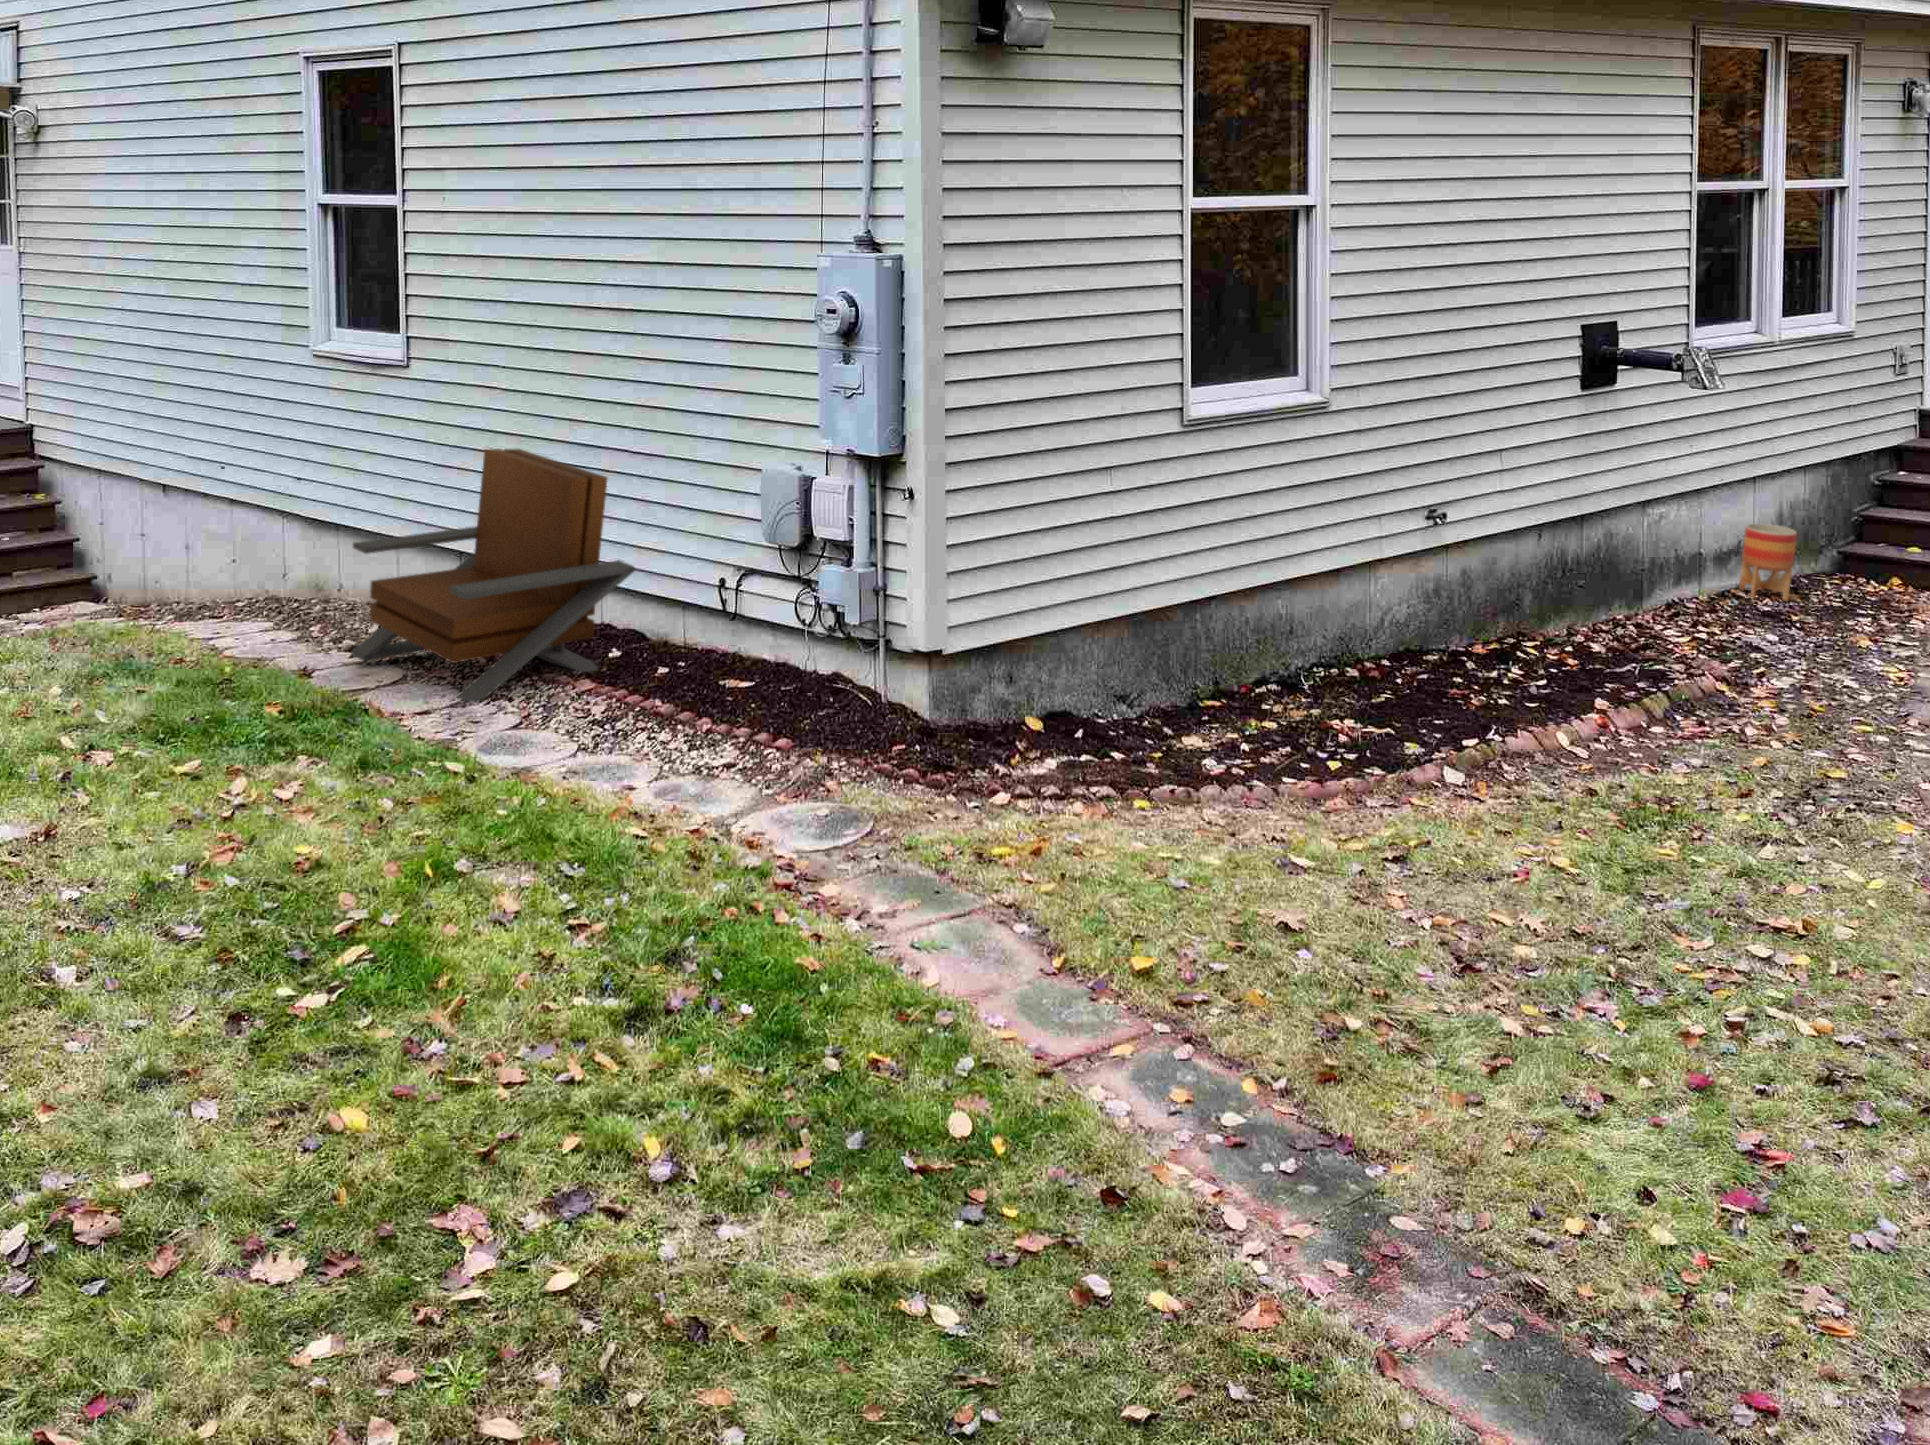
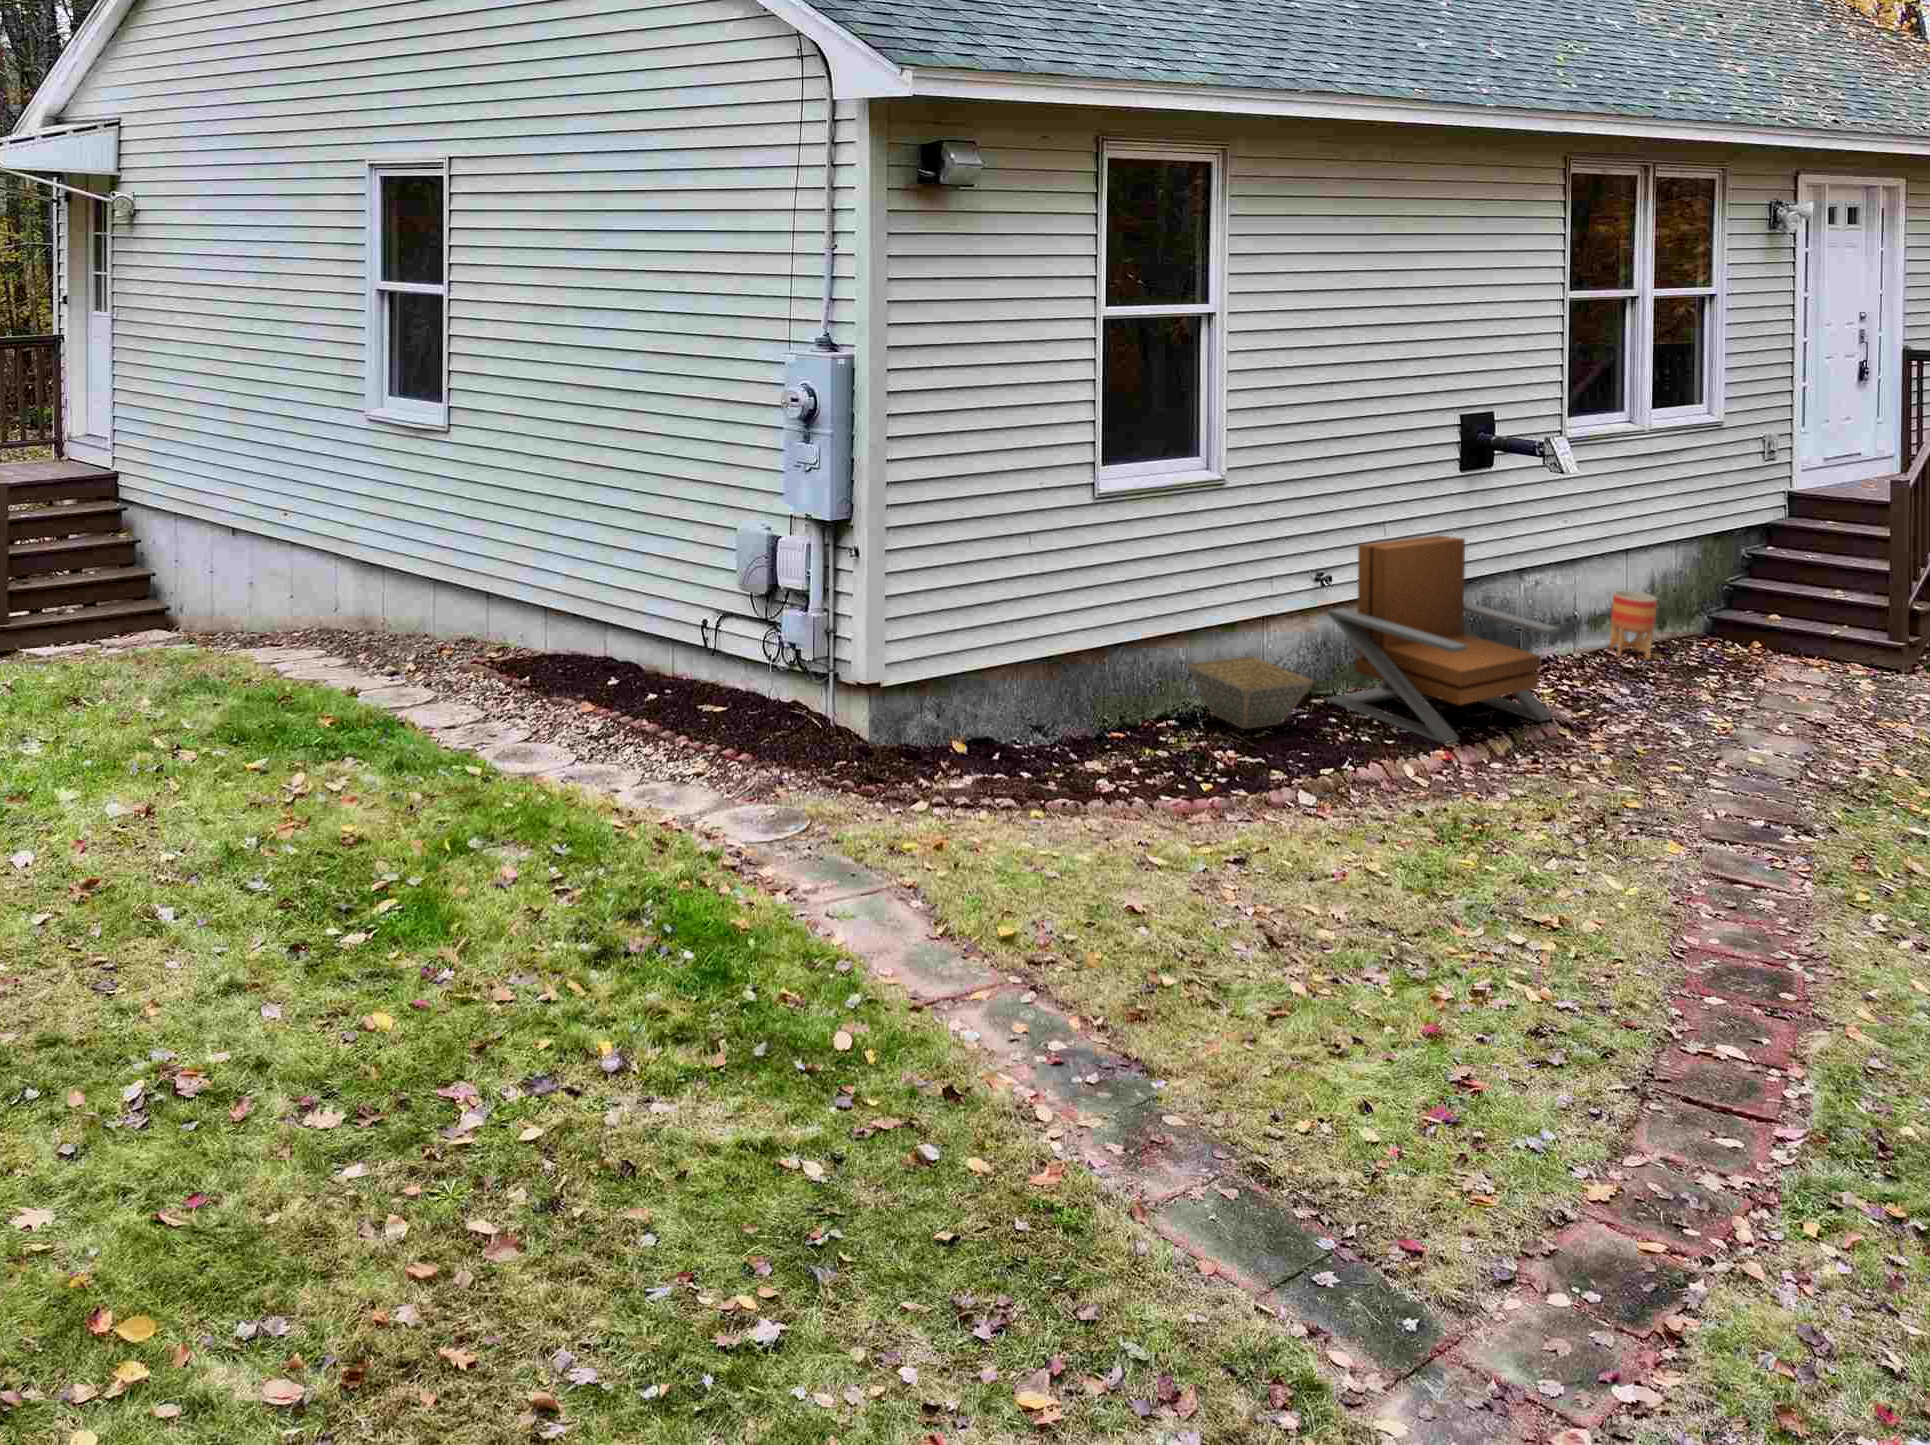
lounge chair: present [351,449,635,702] -> present [1326,535,1560,744]
basket: none [1285,609,1437,695] -> present [1188,656,1314,729]

